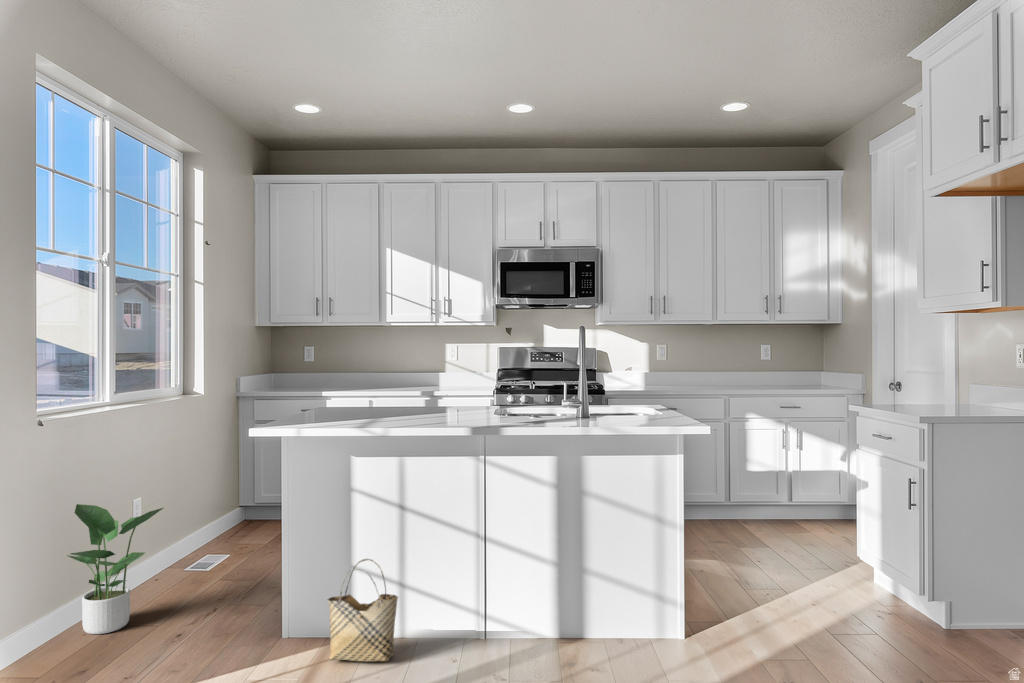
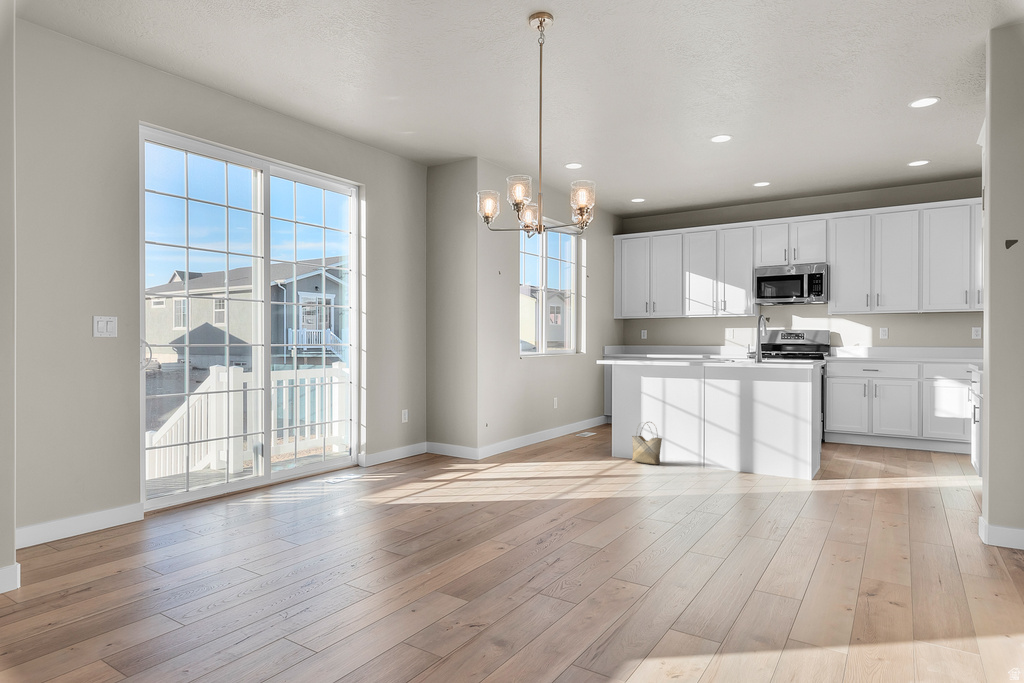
potted plant: present [68,504,163,634] -> none [532,393,568,447]

